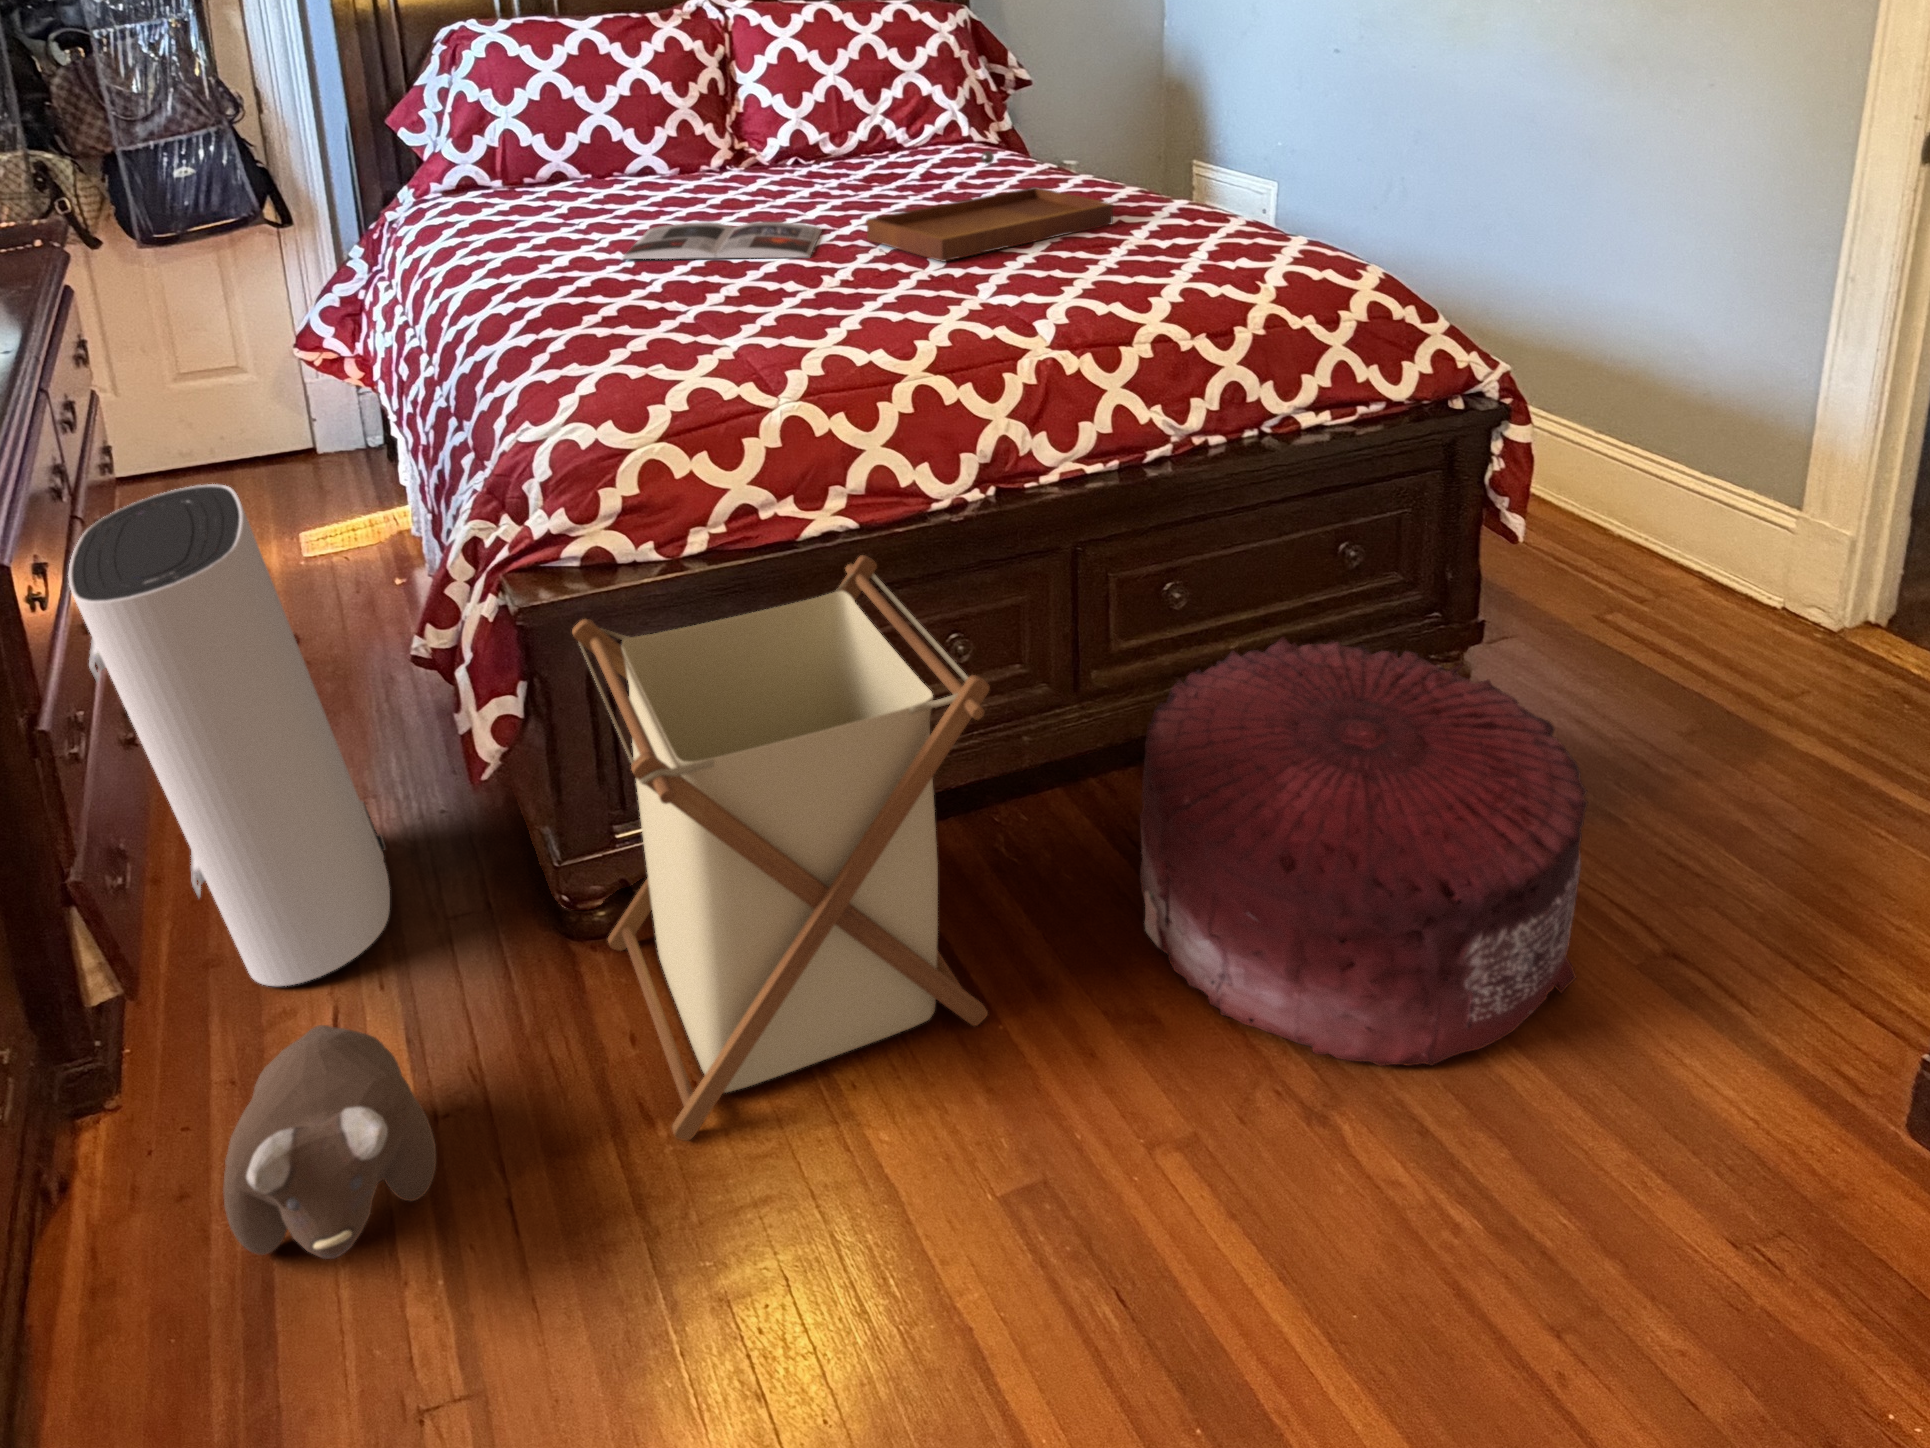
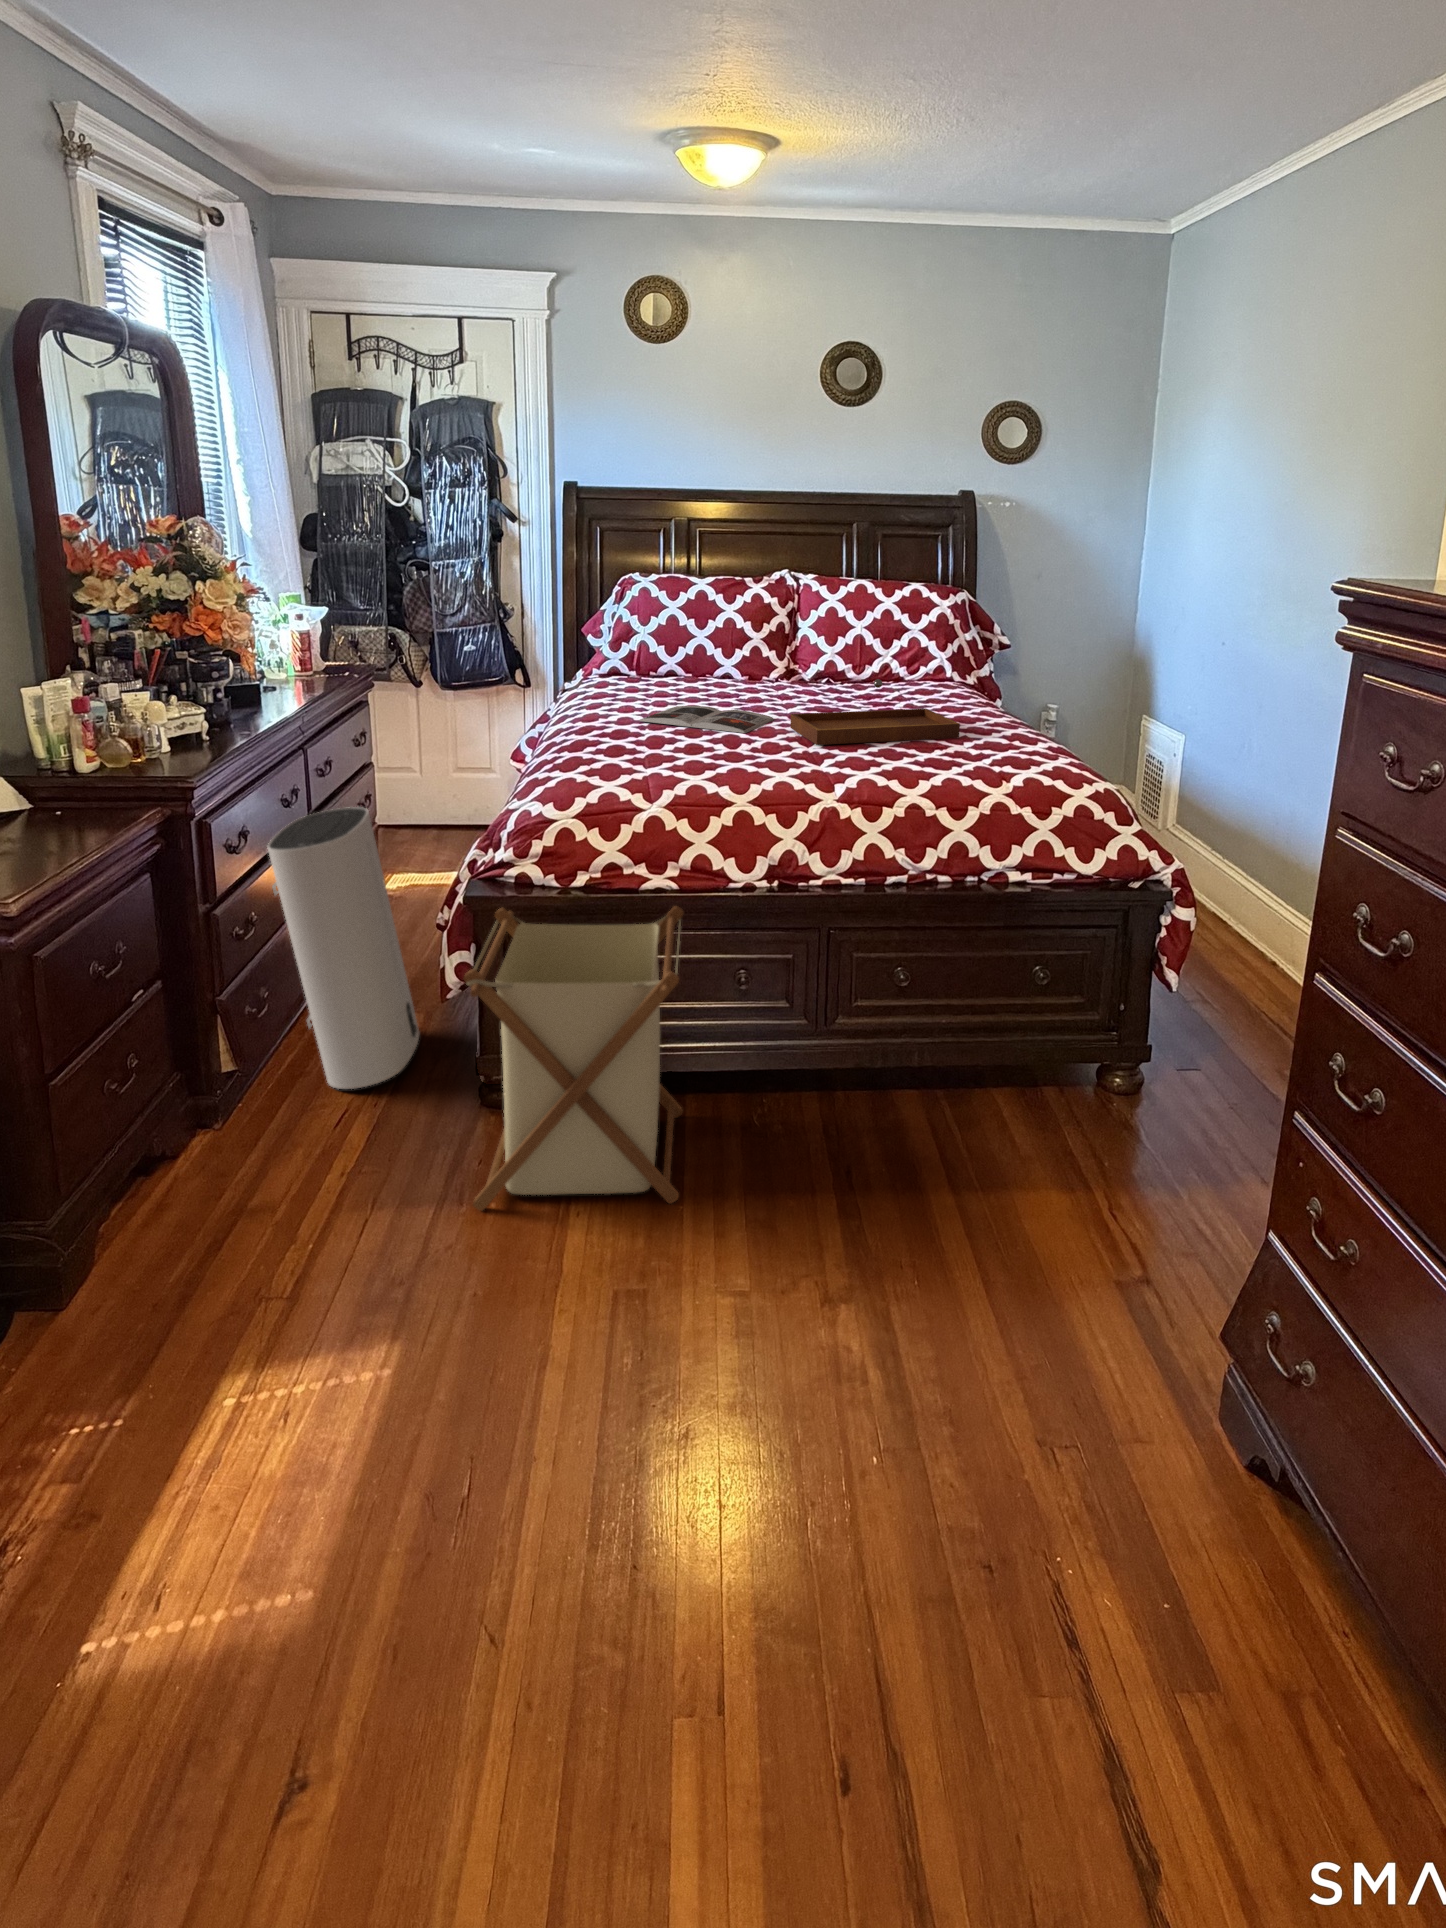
pouf: present [1140,637,1588,1066] -> none [801,1021,1101,1300]
plush toy: present [223,1025,436,1259] -> none [242,1094,356,1198]

